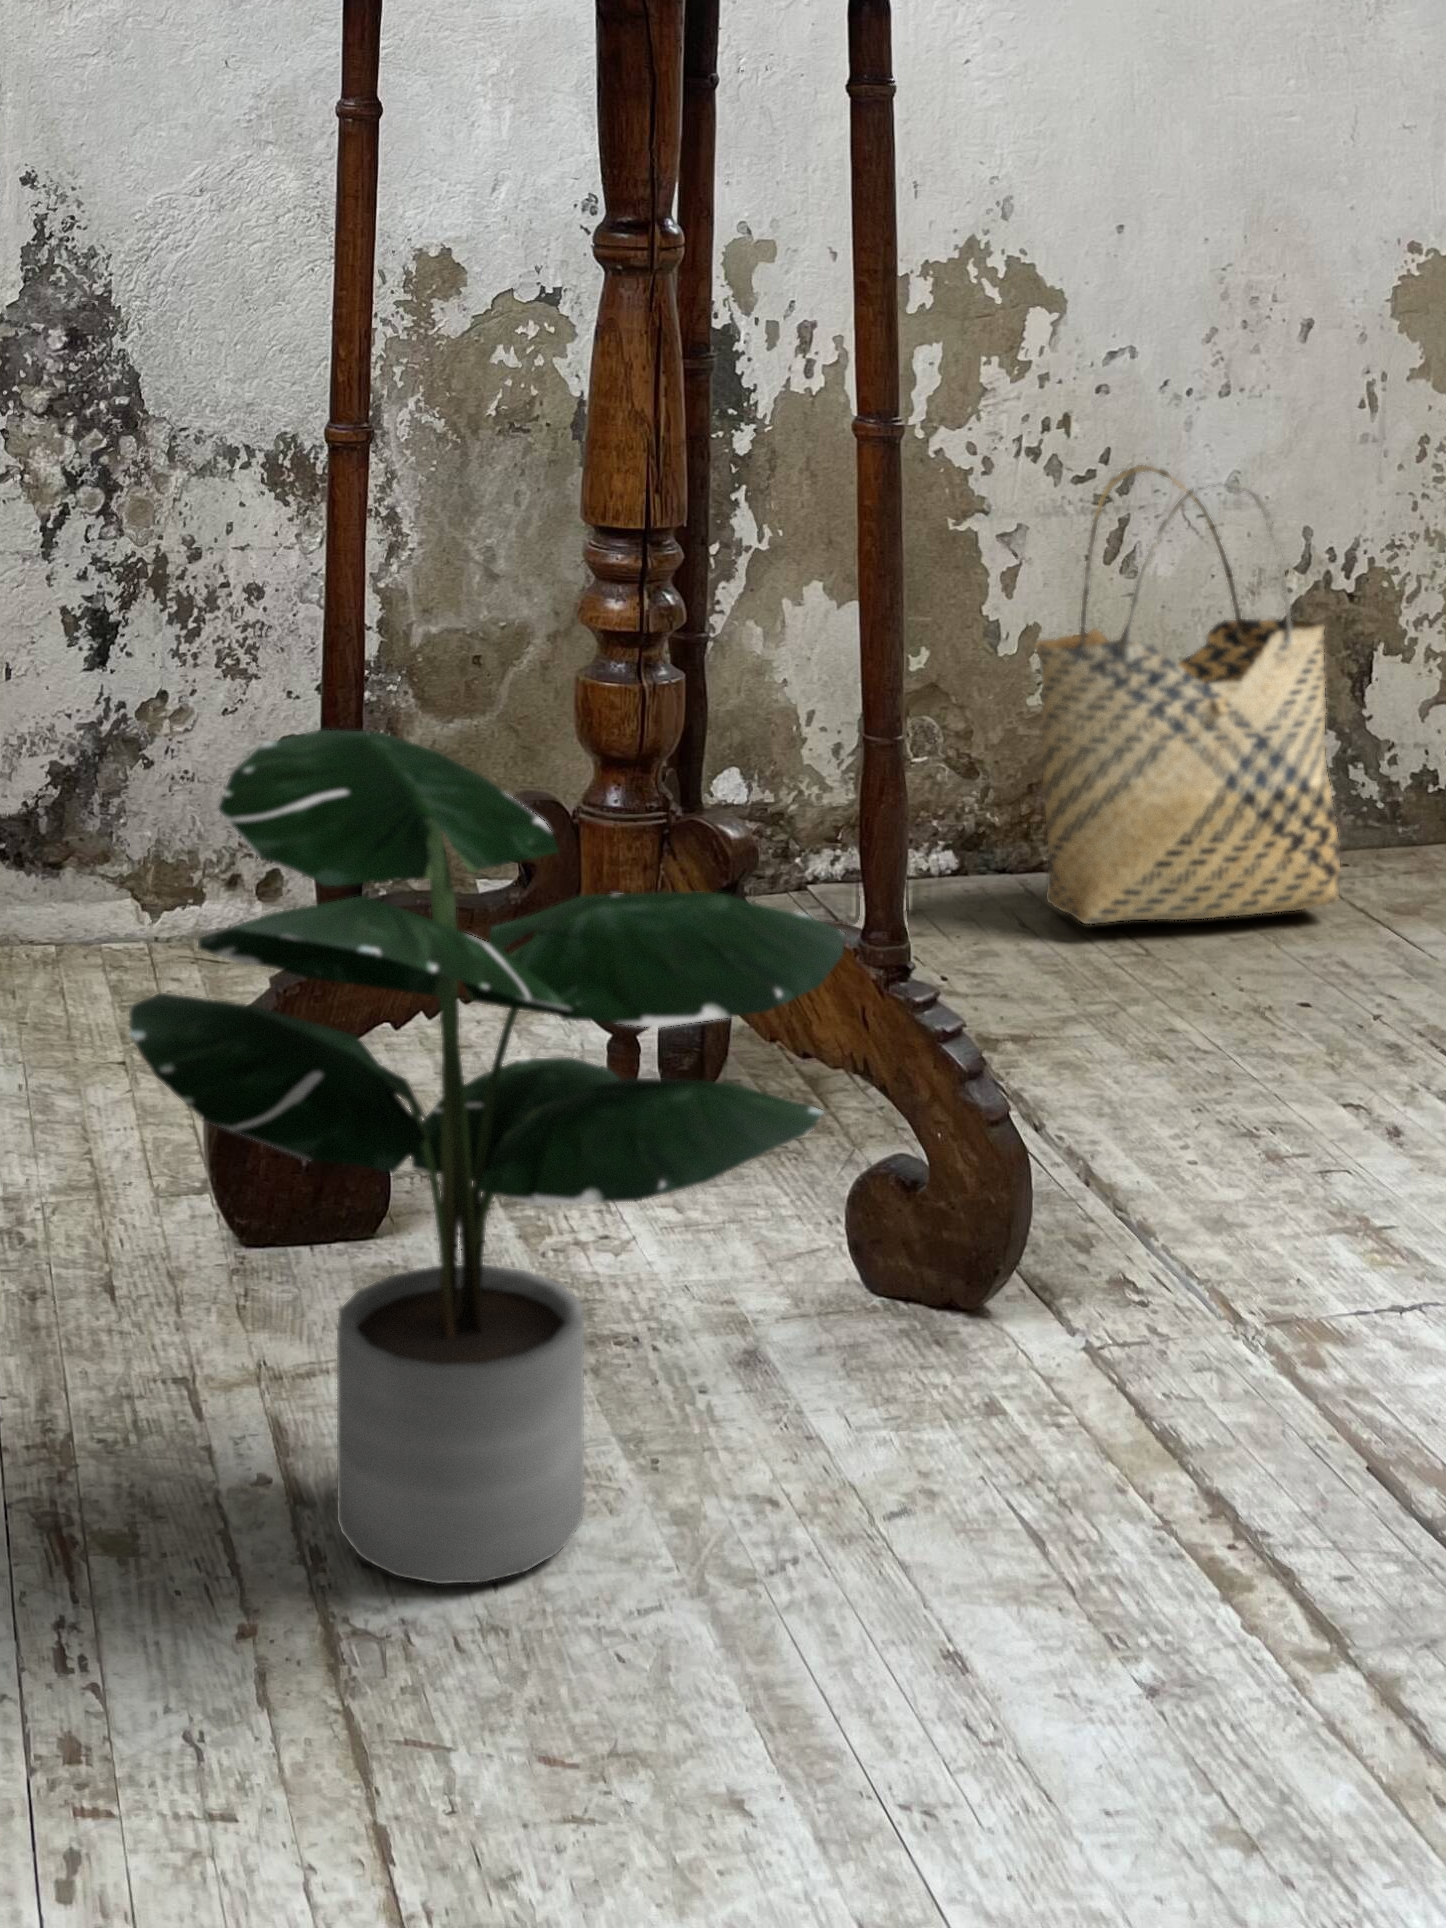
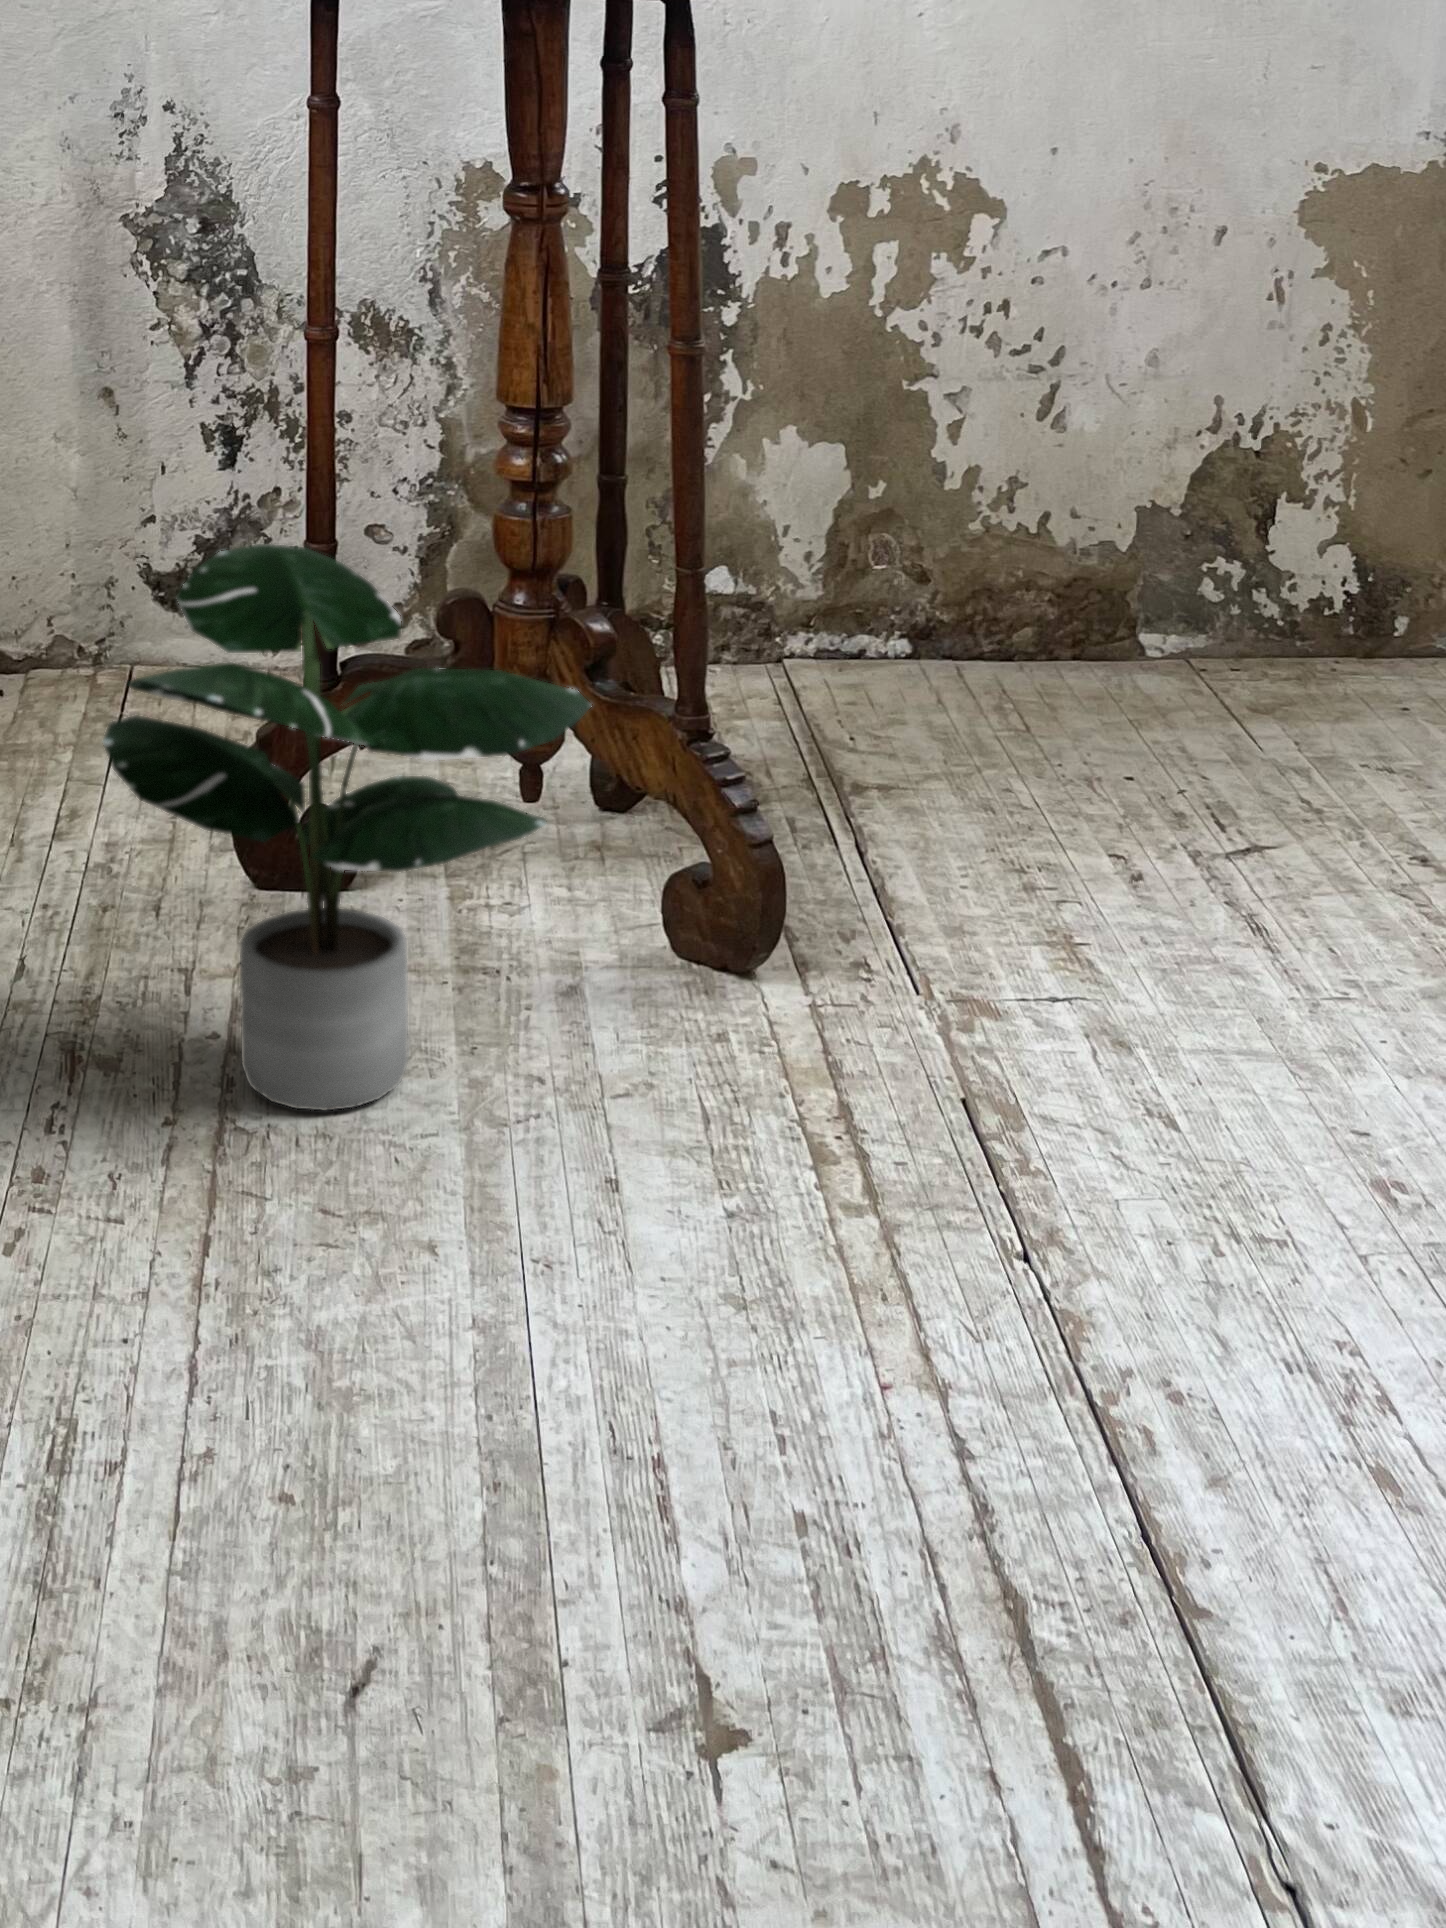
woven basket: present [1035,465,1340,924] -> none [954,341,1209,704]

